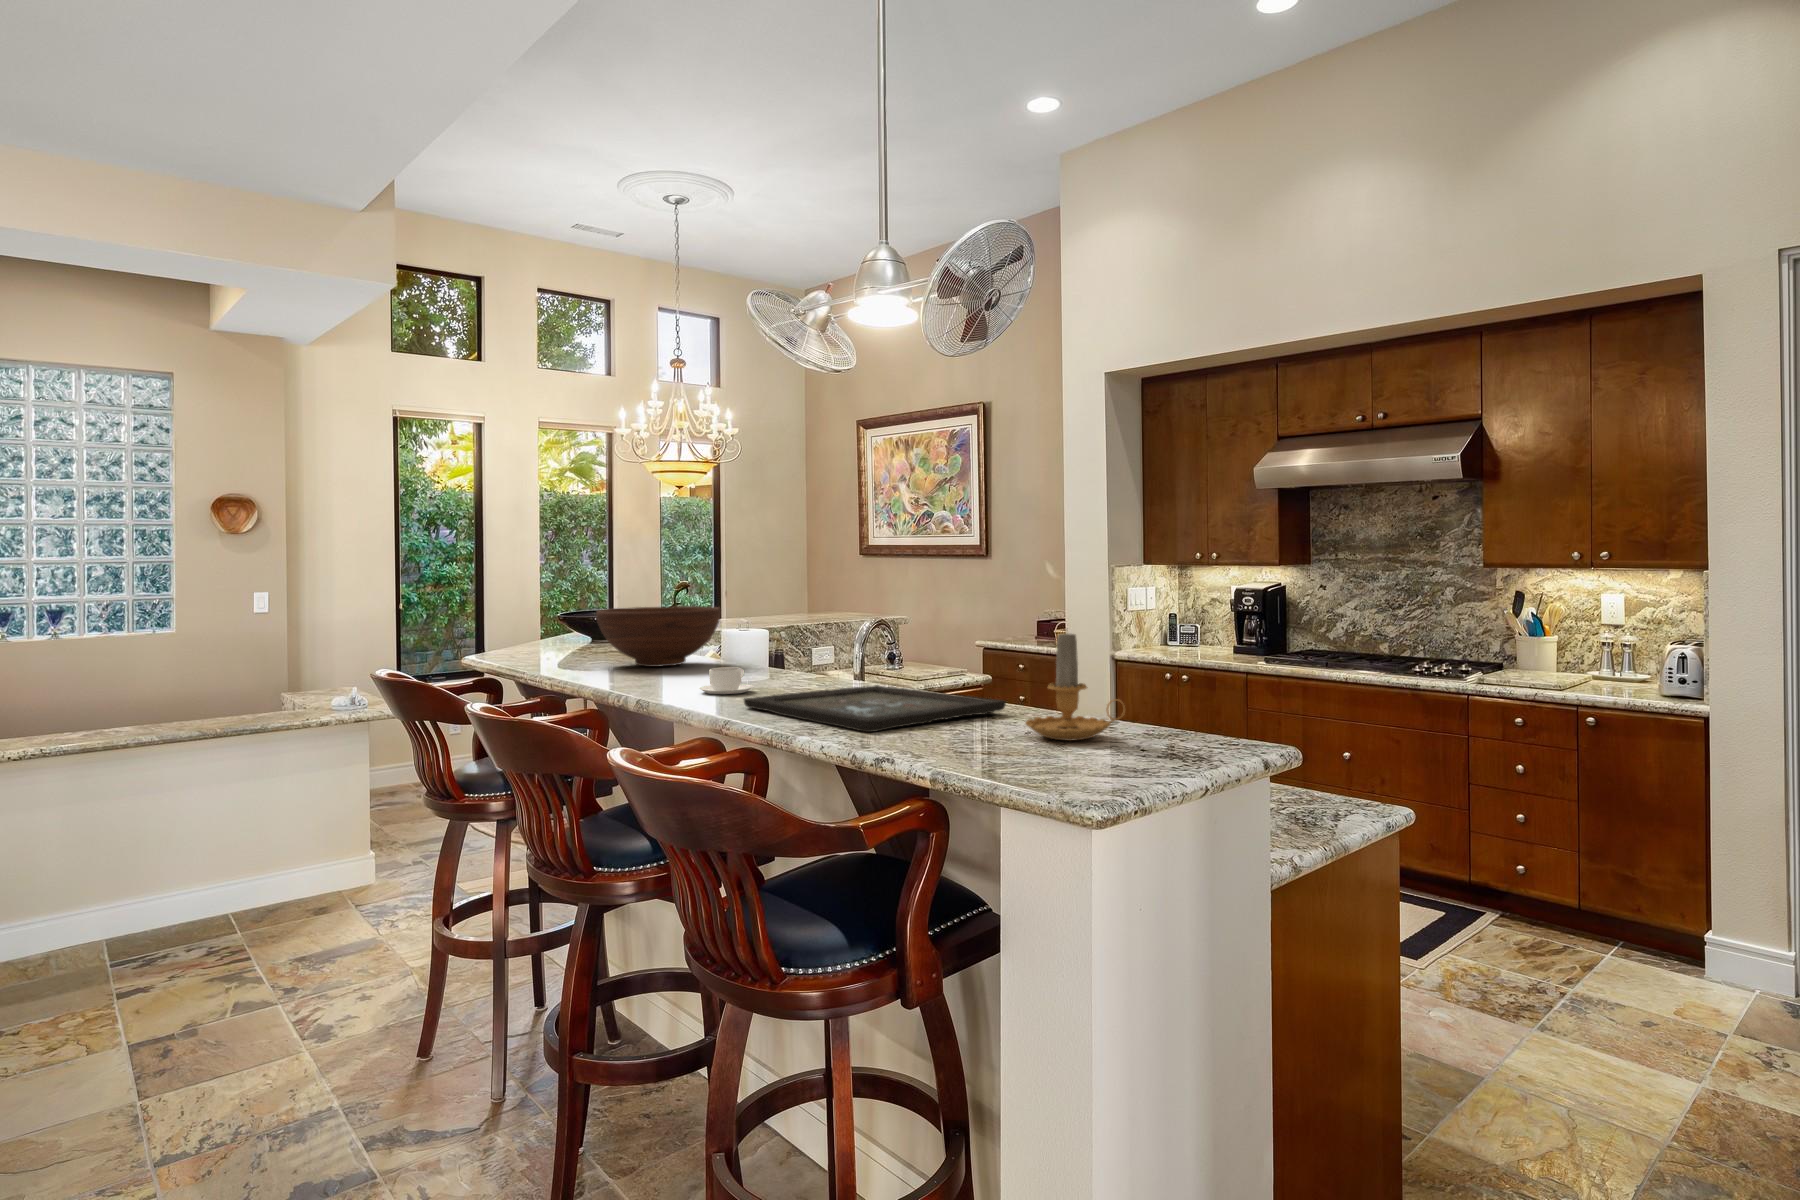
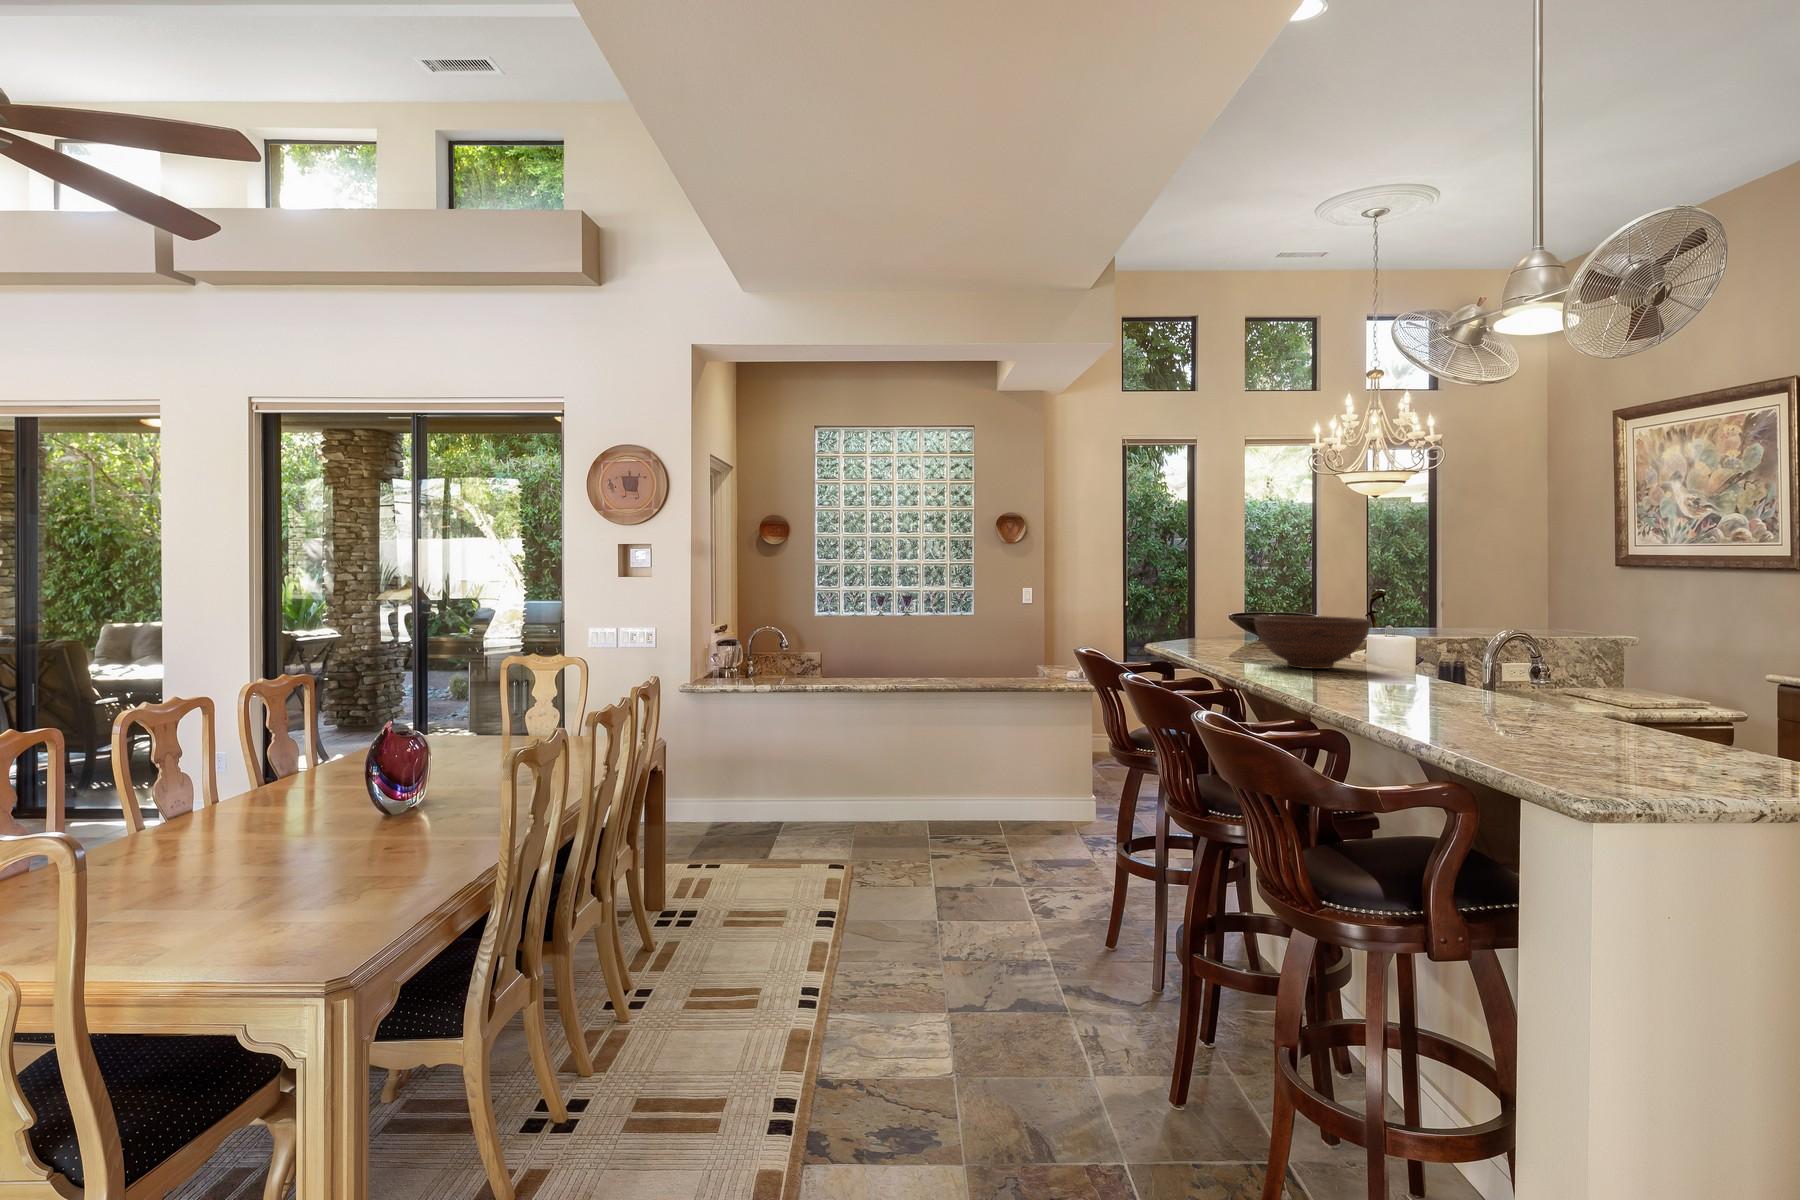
candle: present [1026,633,1125,741] -> none [1603,660,1732,770]
coffee cup: present [699,667,753,694] -> none [1322,673,1373,696]
tray: present [744,685,1006,732] -> none [1349,700,1617,738]

